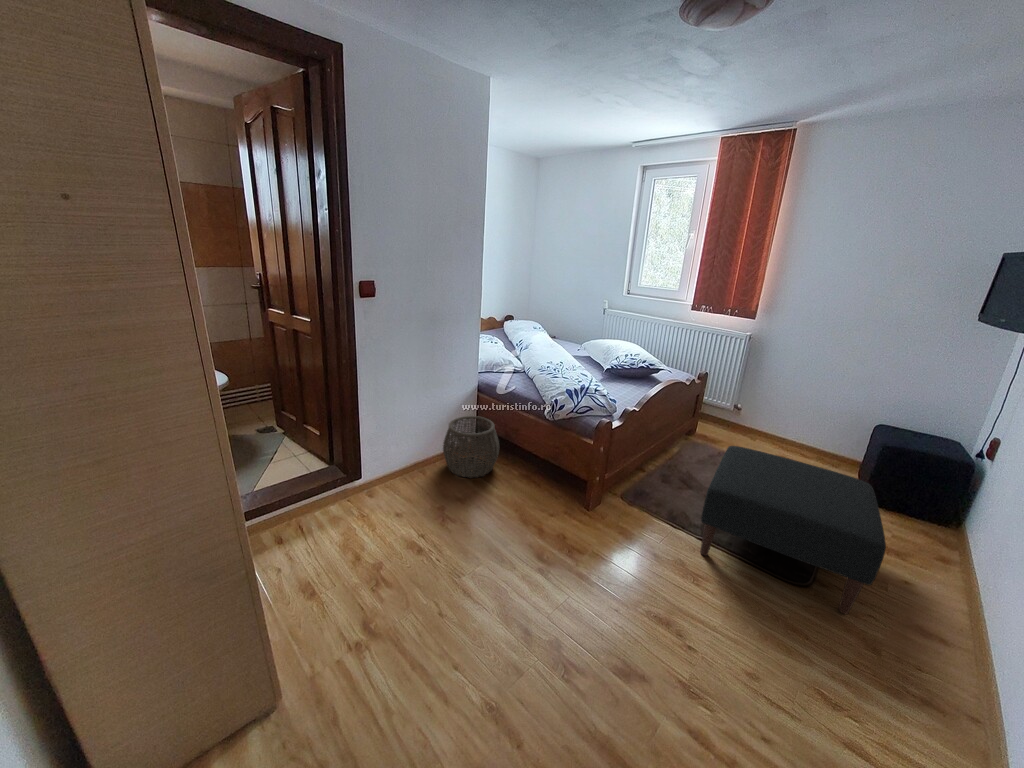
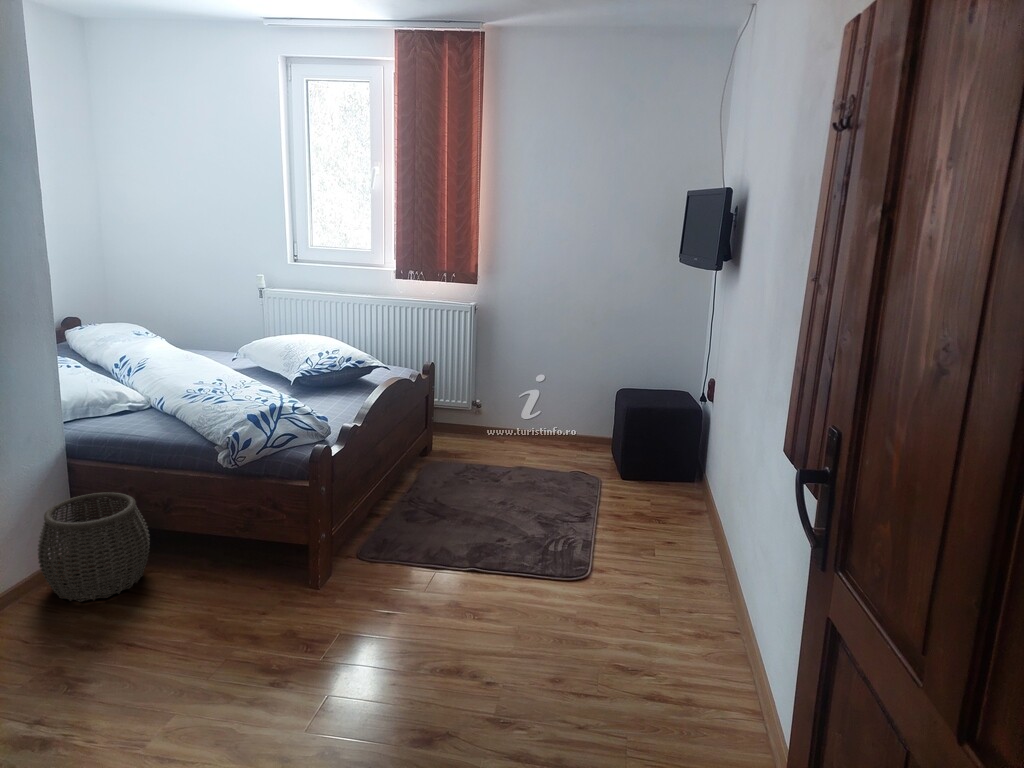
ottoman: present [700,446,886,614] -> none [466,445,642,591]

